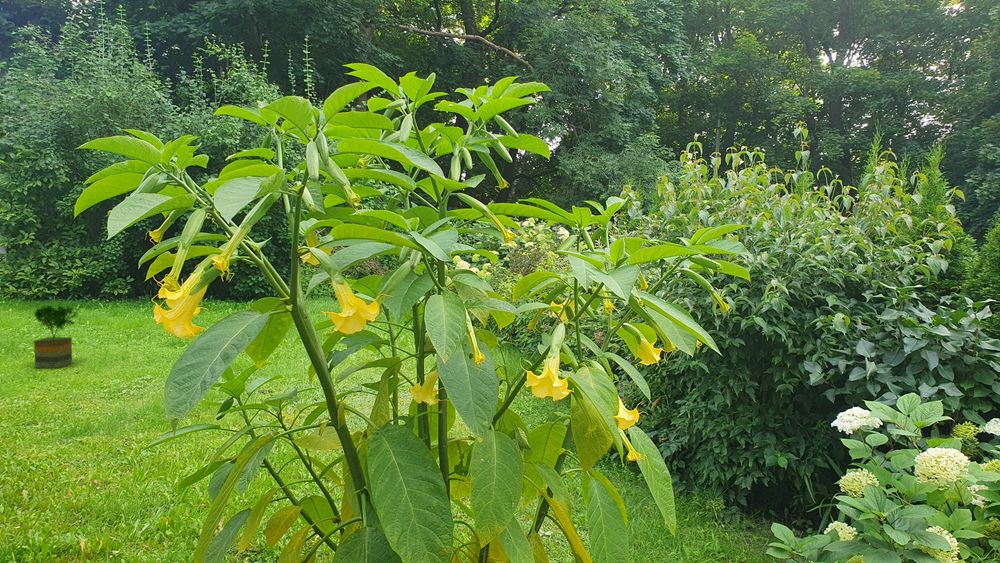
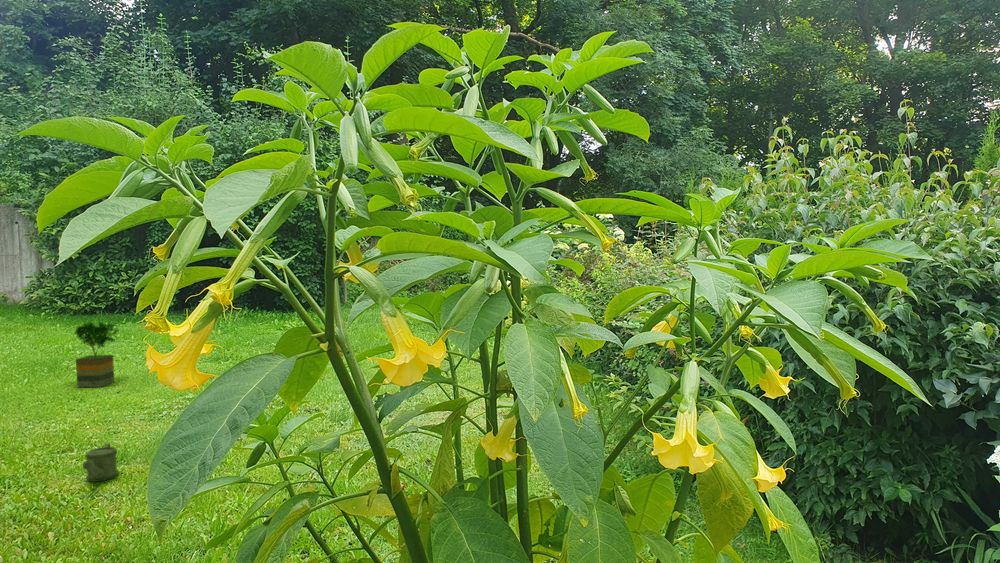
watering can: none [48,418,81,453] -> present [83,444,118,482]

